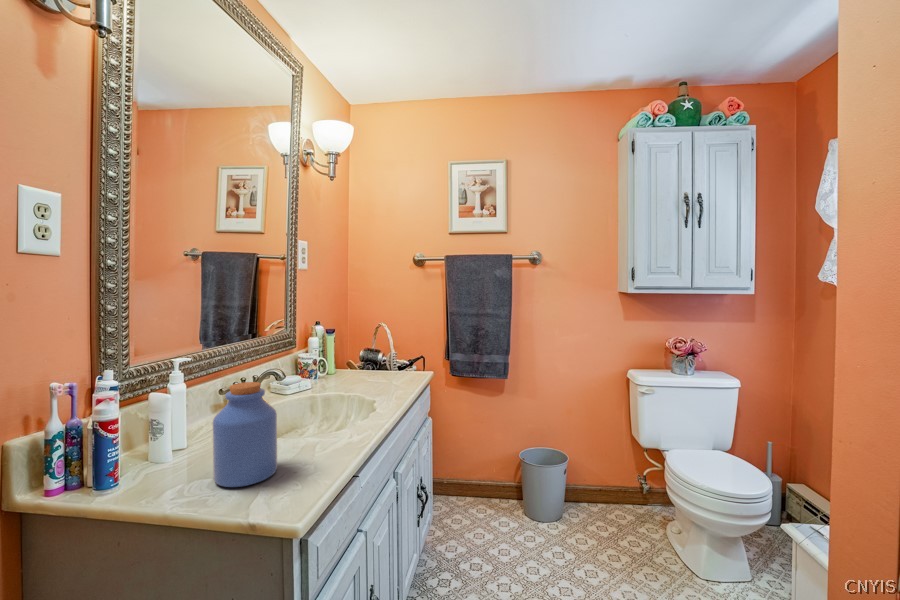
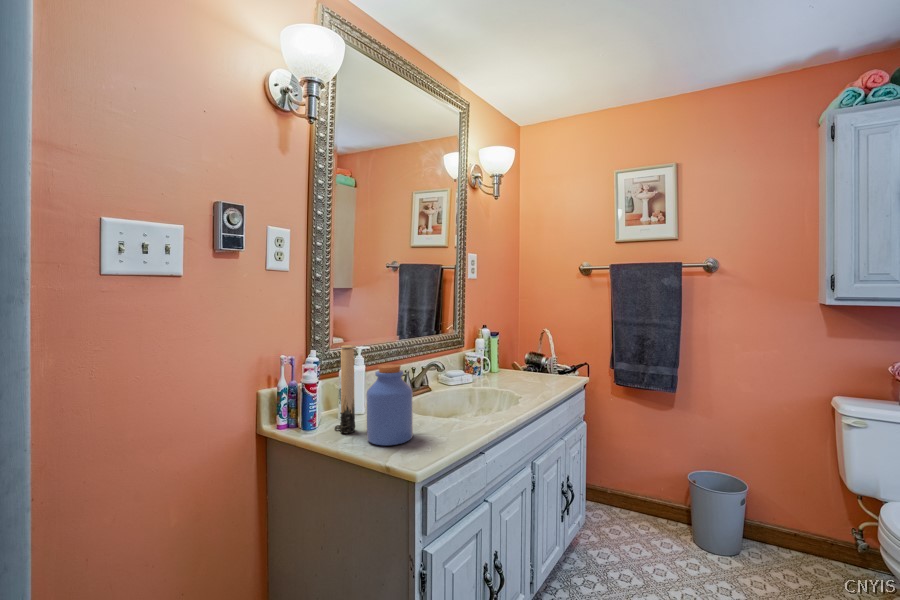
candle: none [153,361,188,480] -> present [335,345,355,433]

